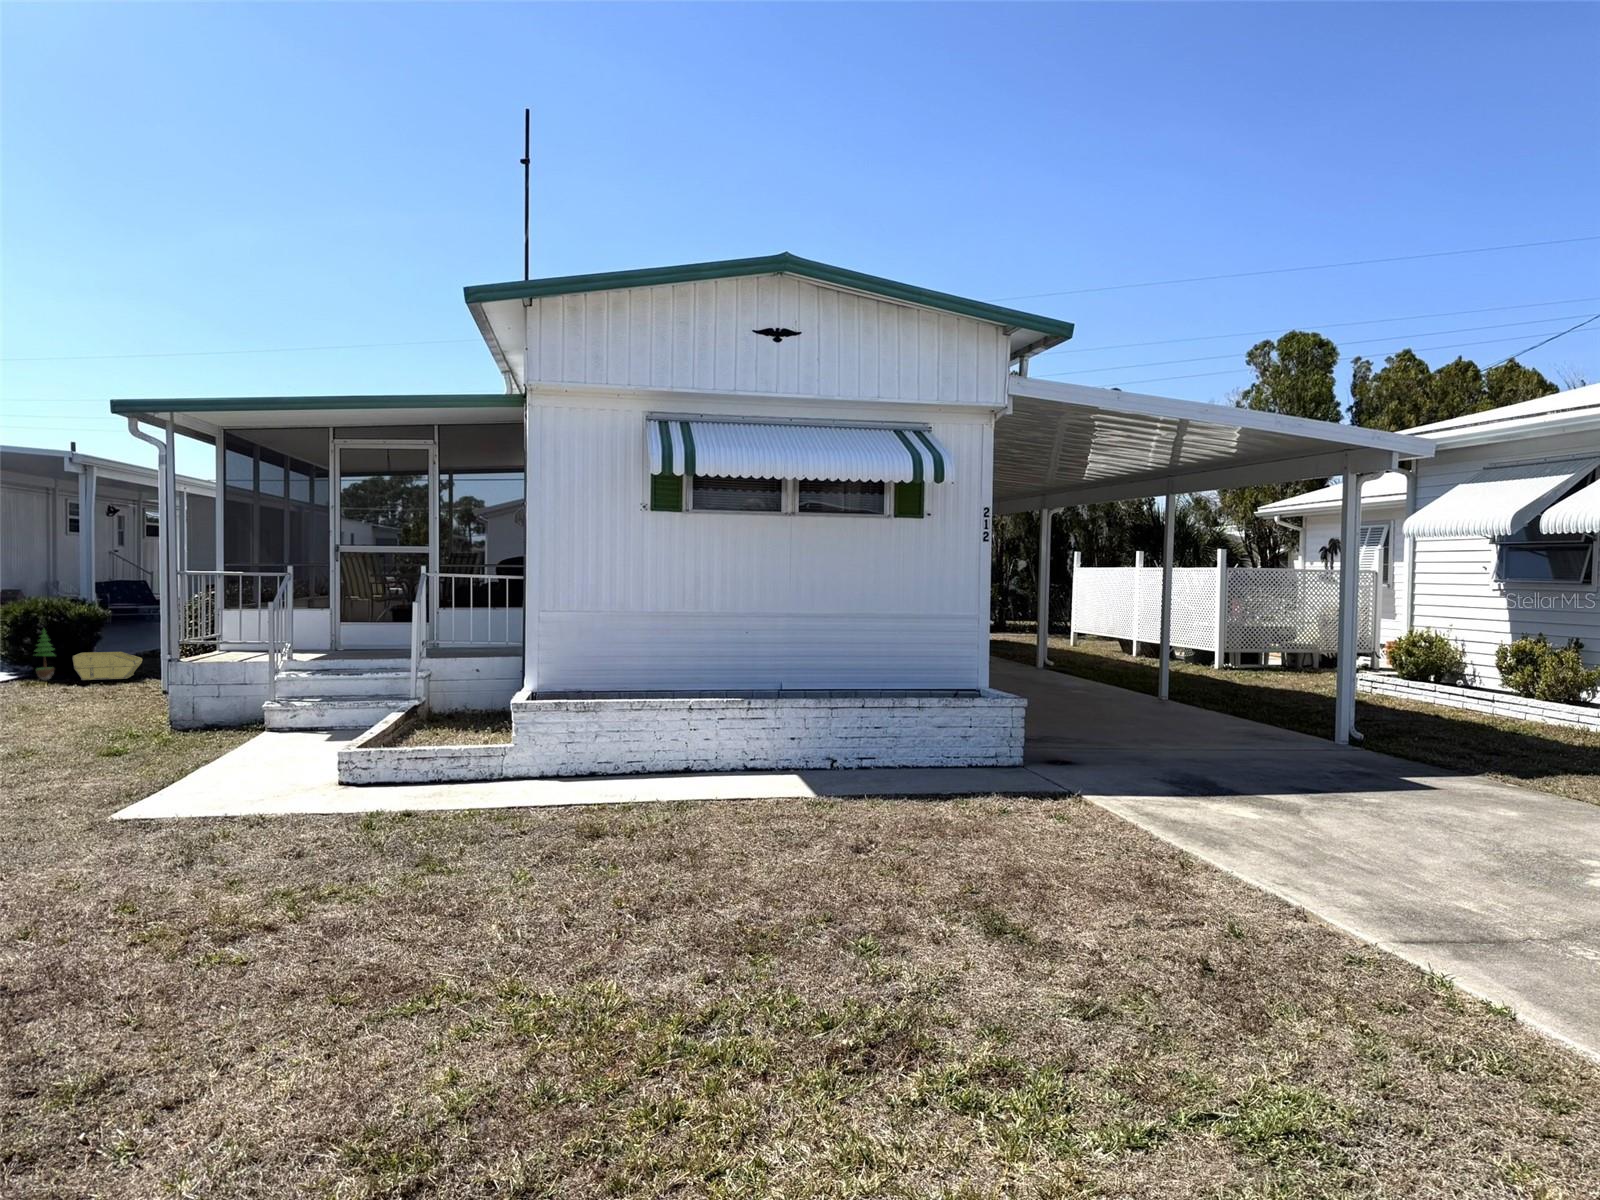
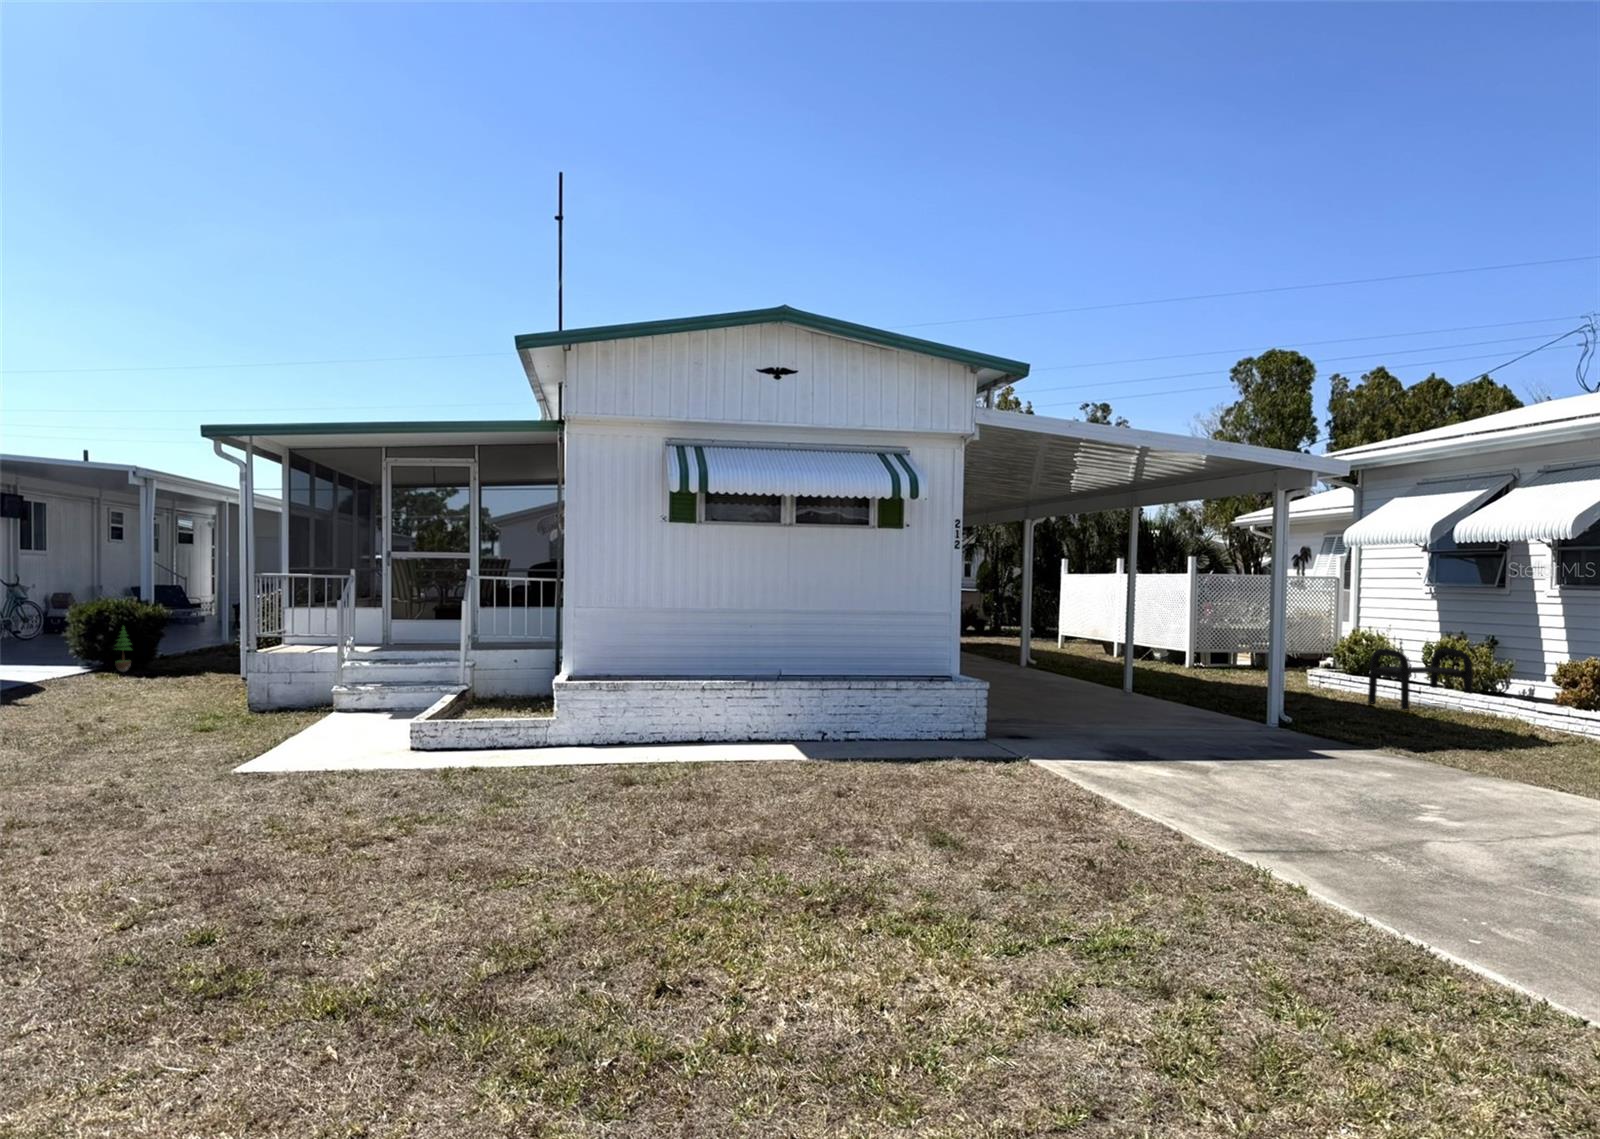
storage bin: present [72,652,142,680] -> none [147,647,207,672]
bench: none [1436,653,1556,723] -> present [1368,649,1473,710]

